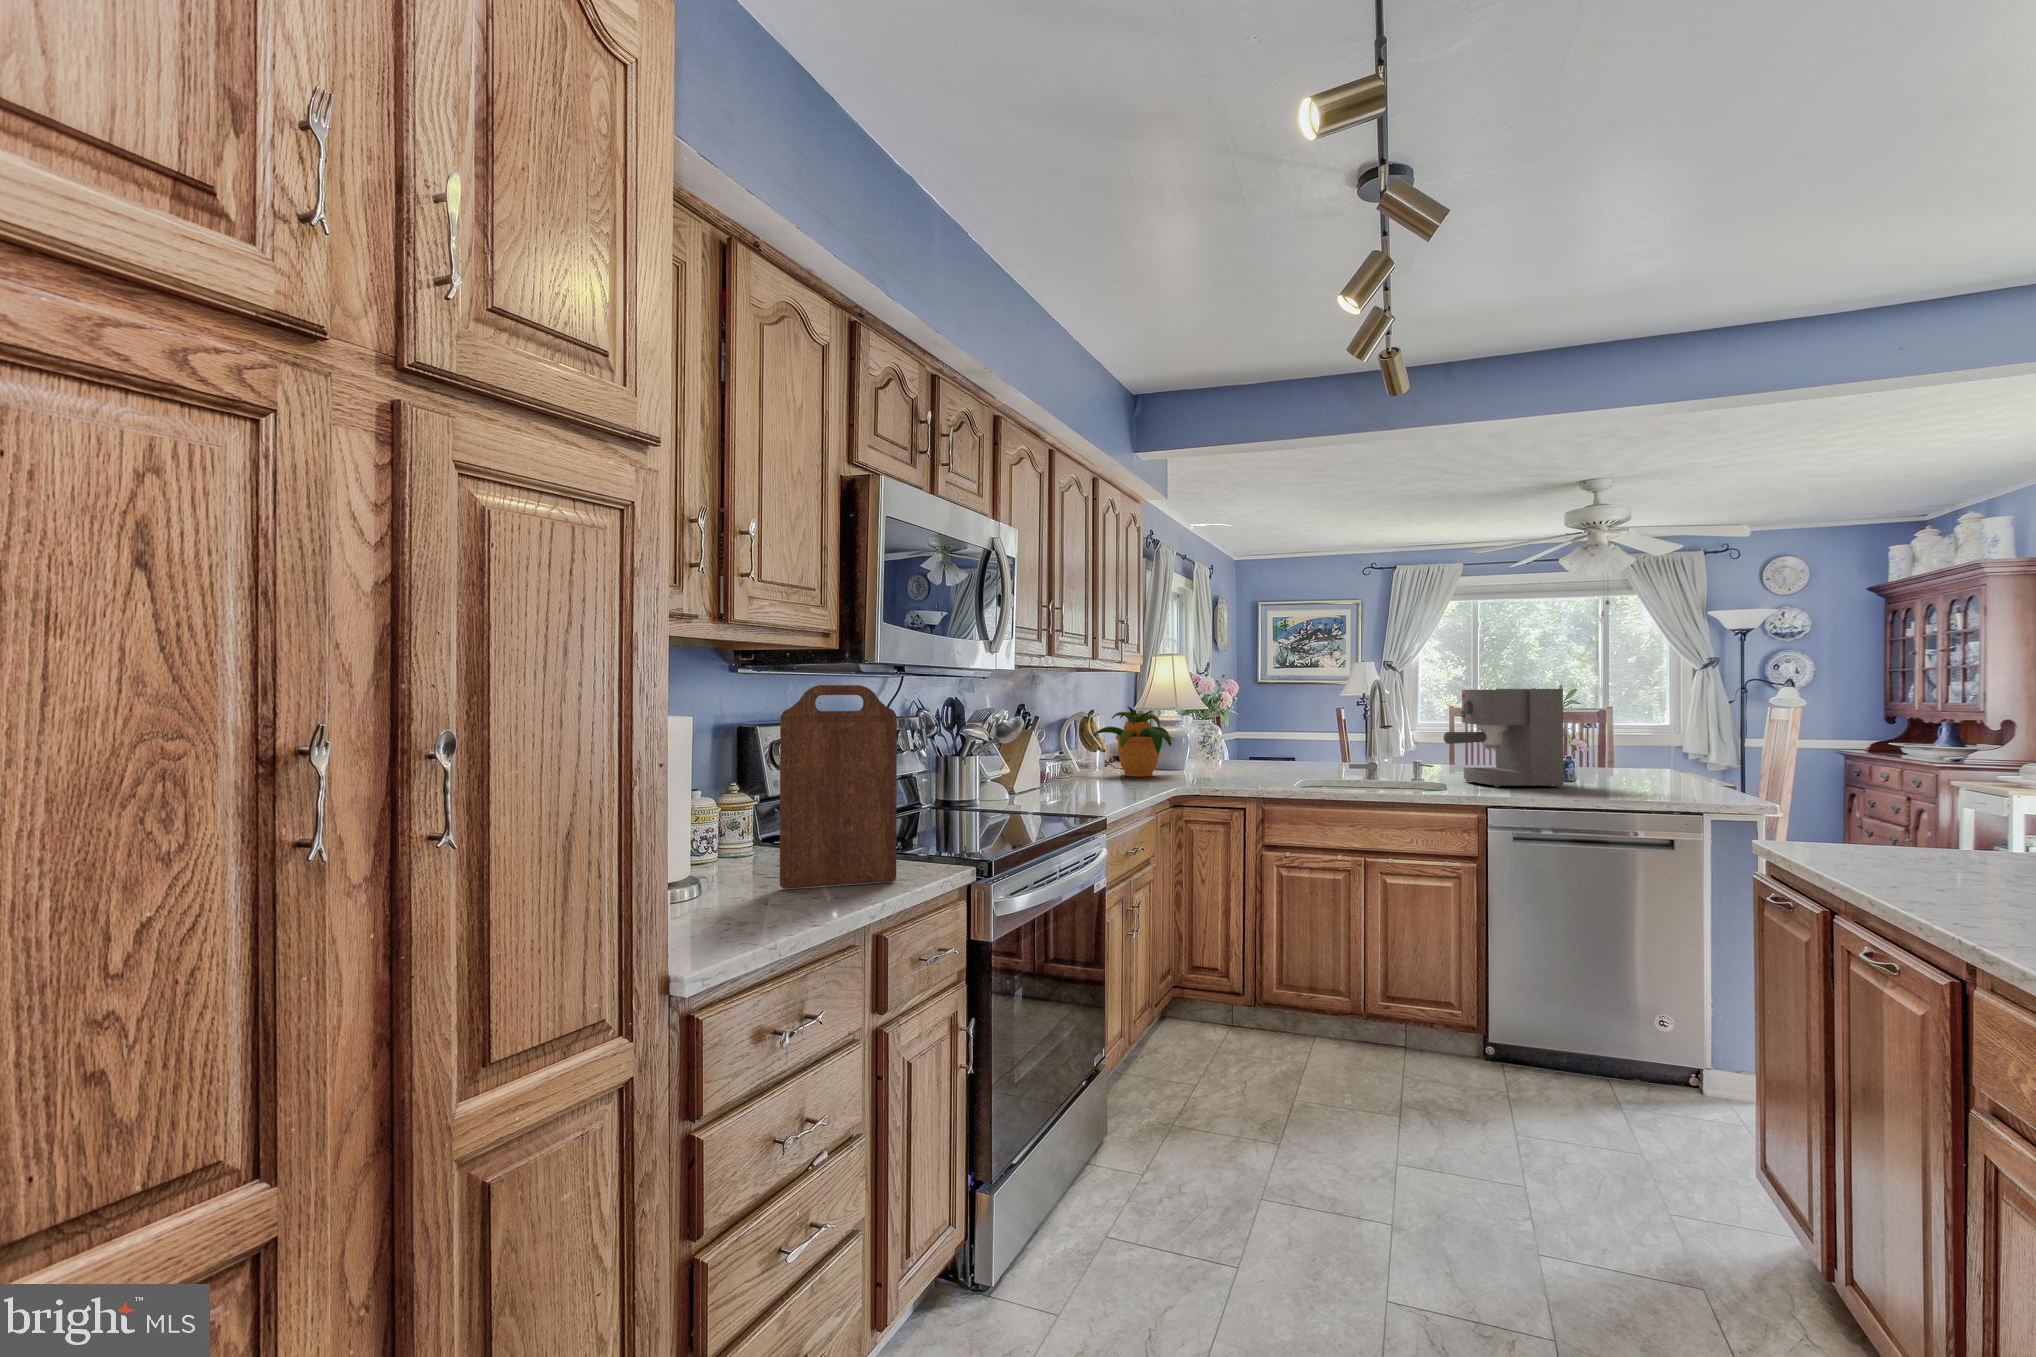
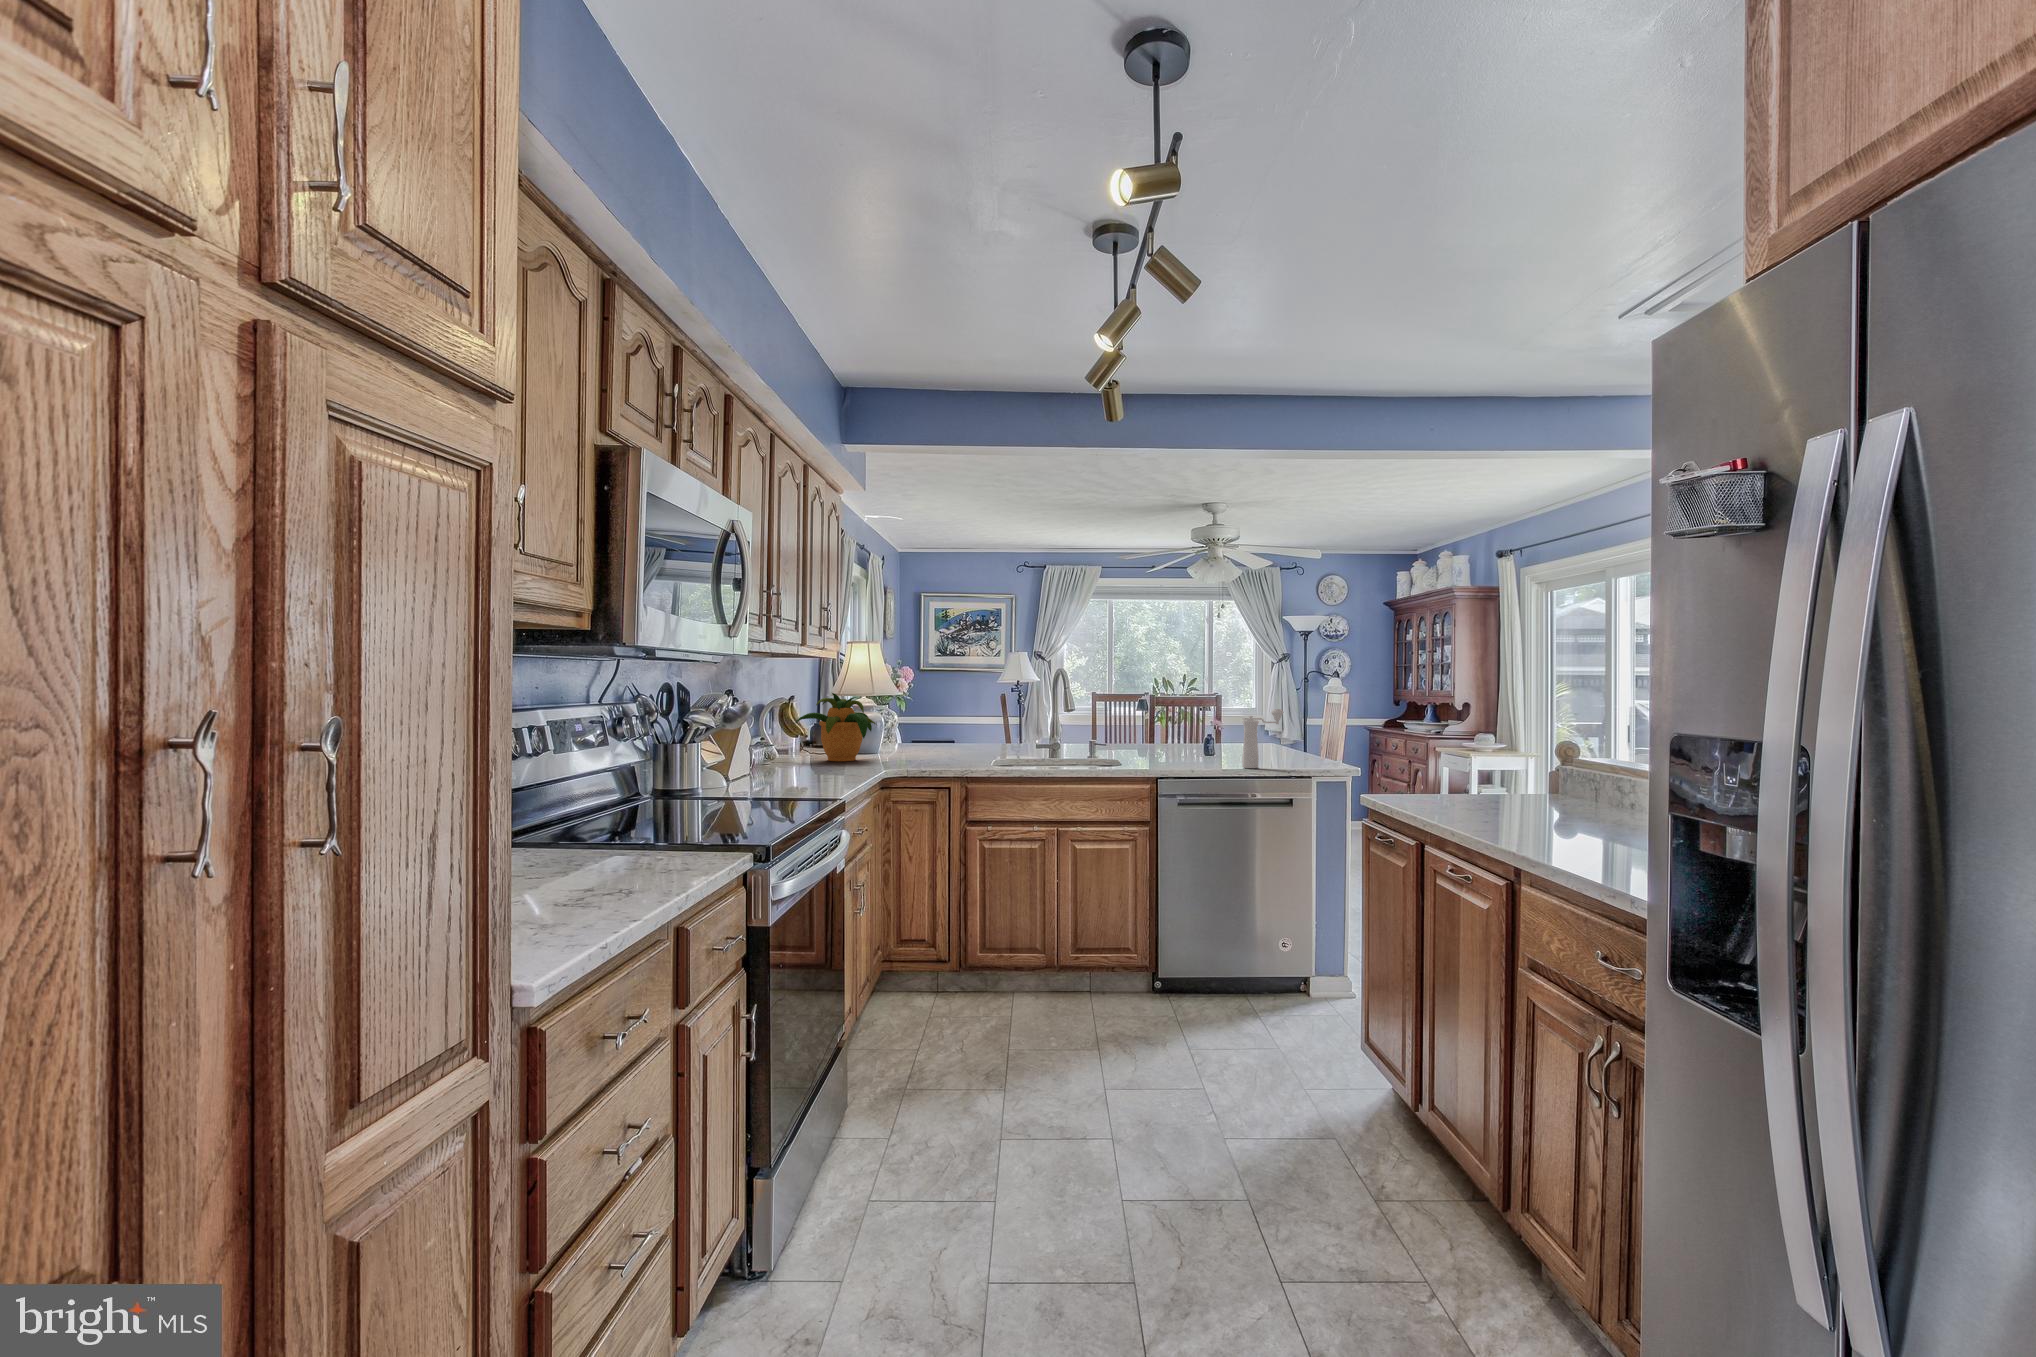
cutting board: present [780,685,897,889] -> none [562,669,690,889]
coffee maker: present [1444,689,1563,788] -> none [1117,677,1208,762]
pepper mill: none [1602,728,1661,800] -> present [1242,709,1284,768]

